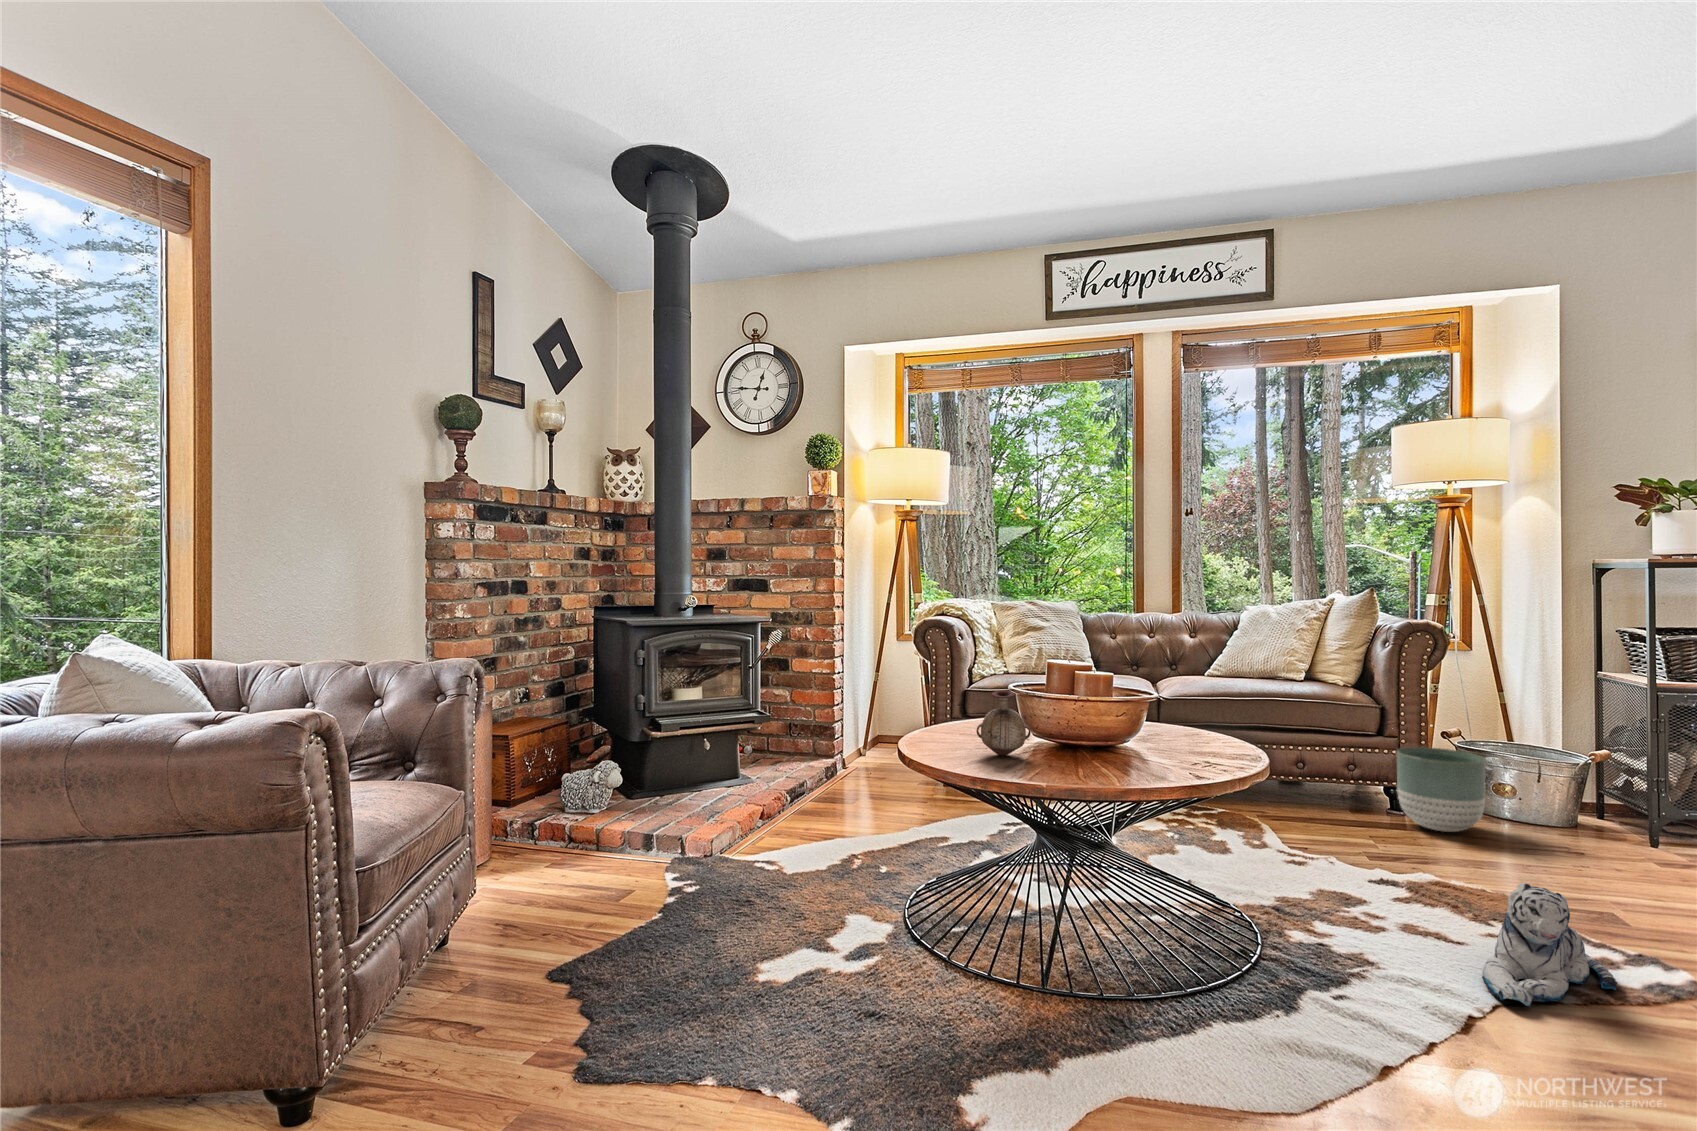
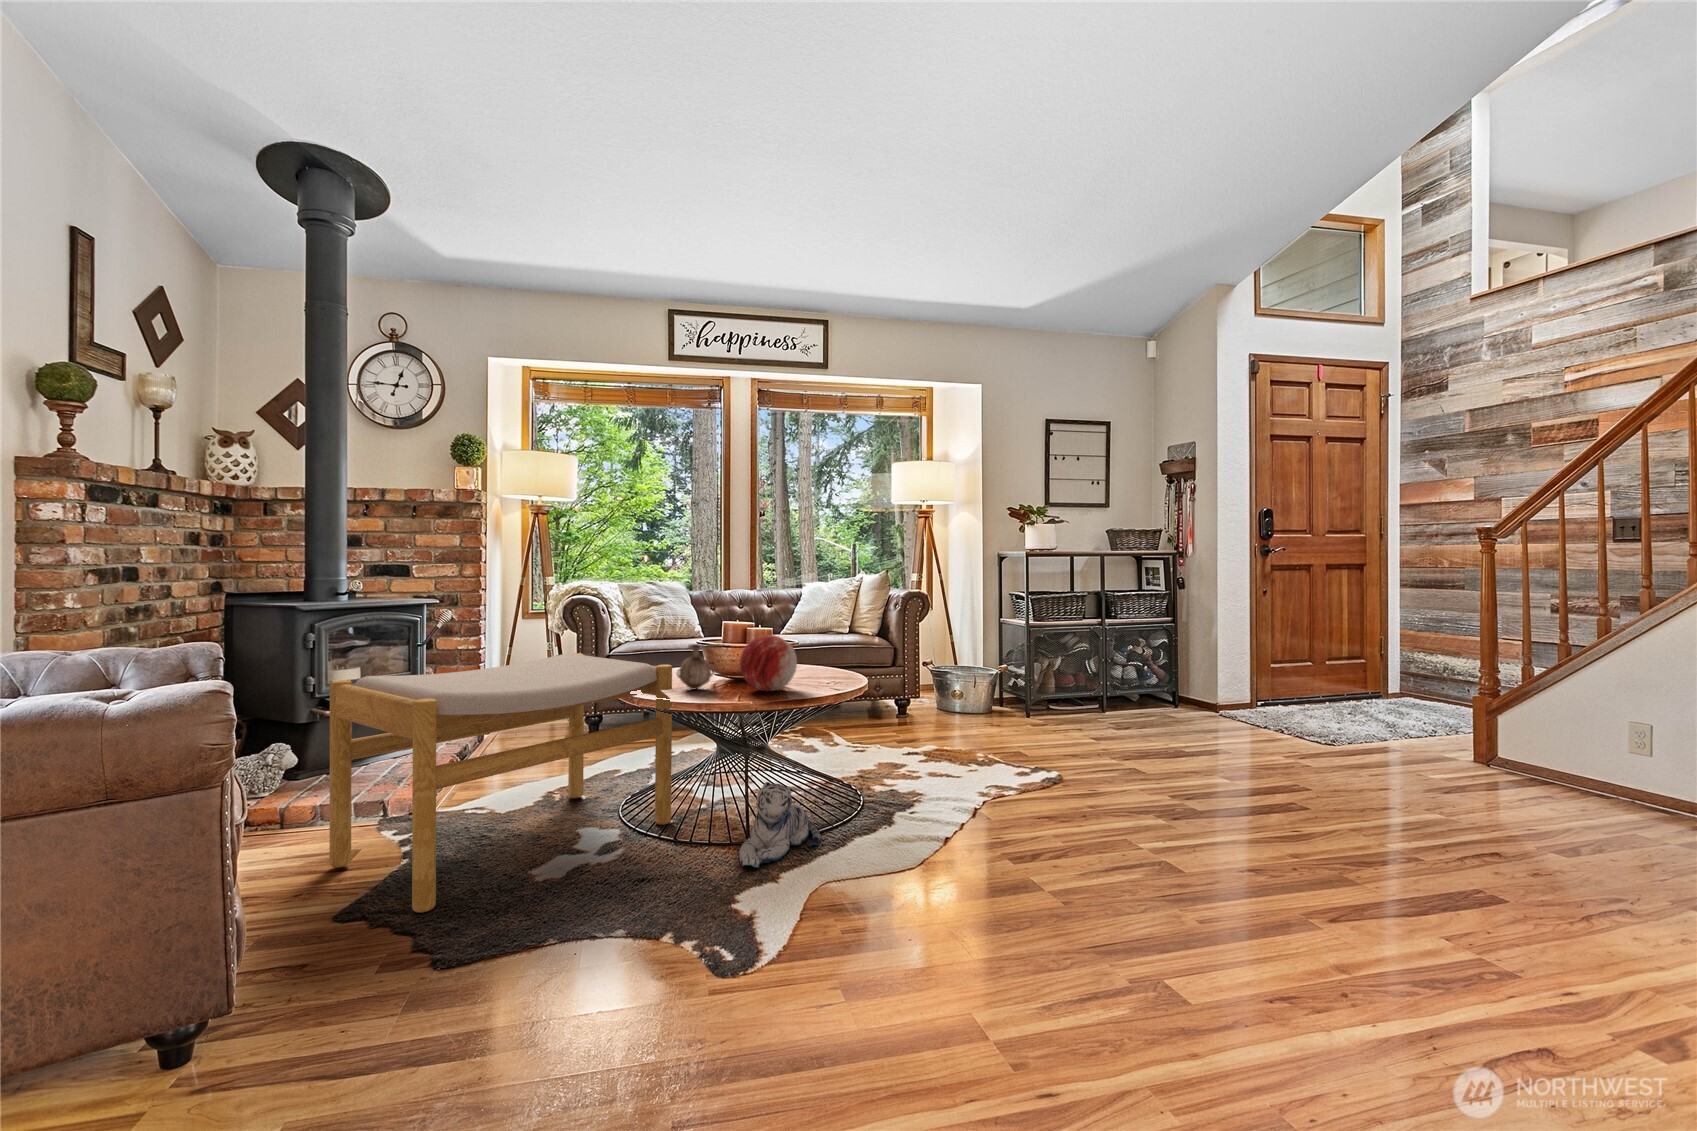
decorative orb: none [1064,684,1155,771] -> present [740,635,797,691]
footstool: none [589,690,974,1008] -> present [329,653,672,913]
planter: present [1397,747,1486,832] -> none [902,672,948,722]
plush toy: present [1482,883,1617,1007] -> present [739,782,821,868]

